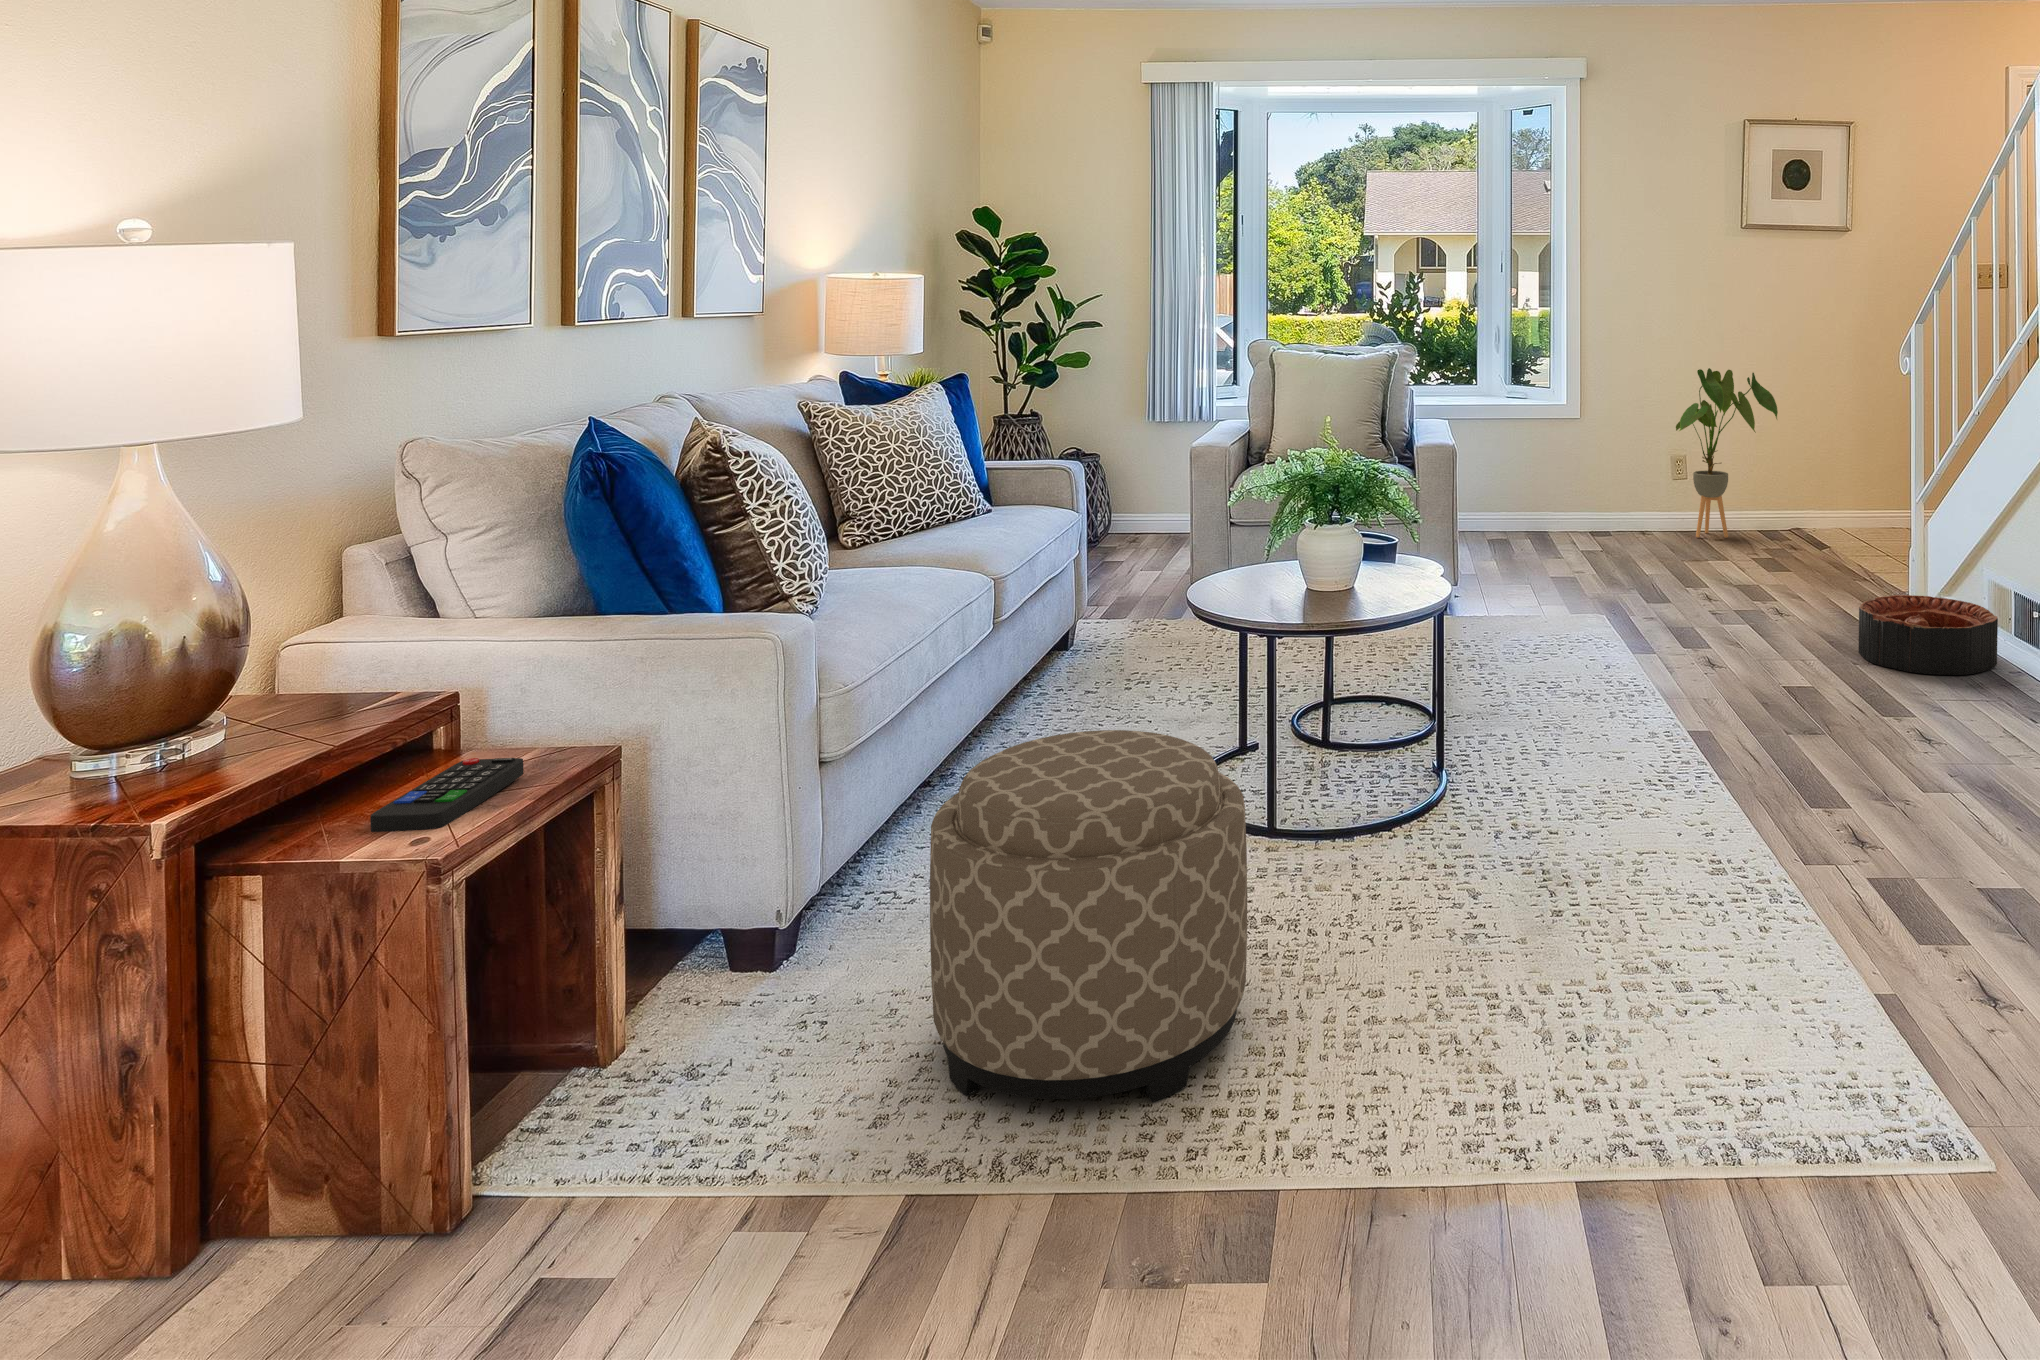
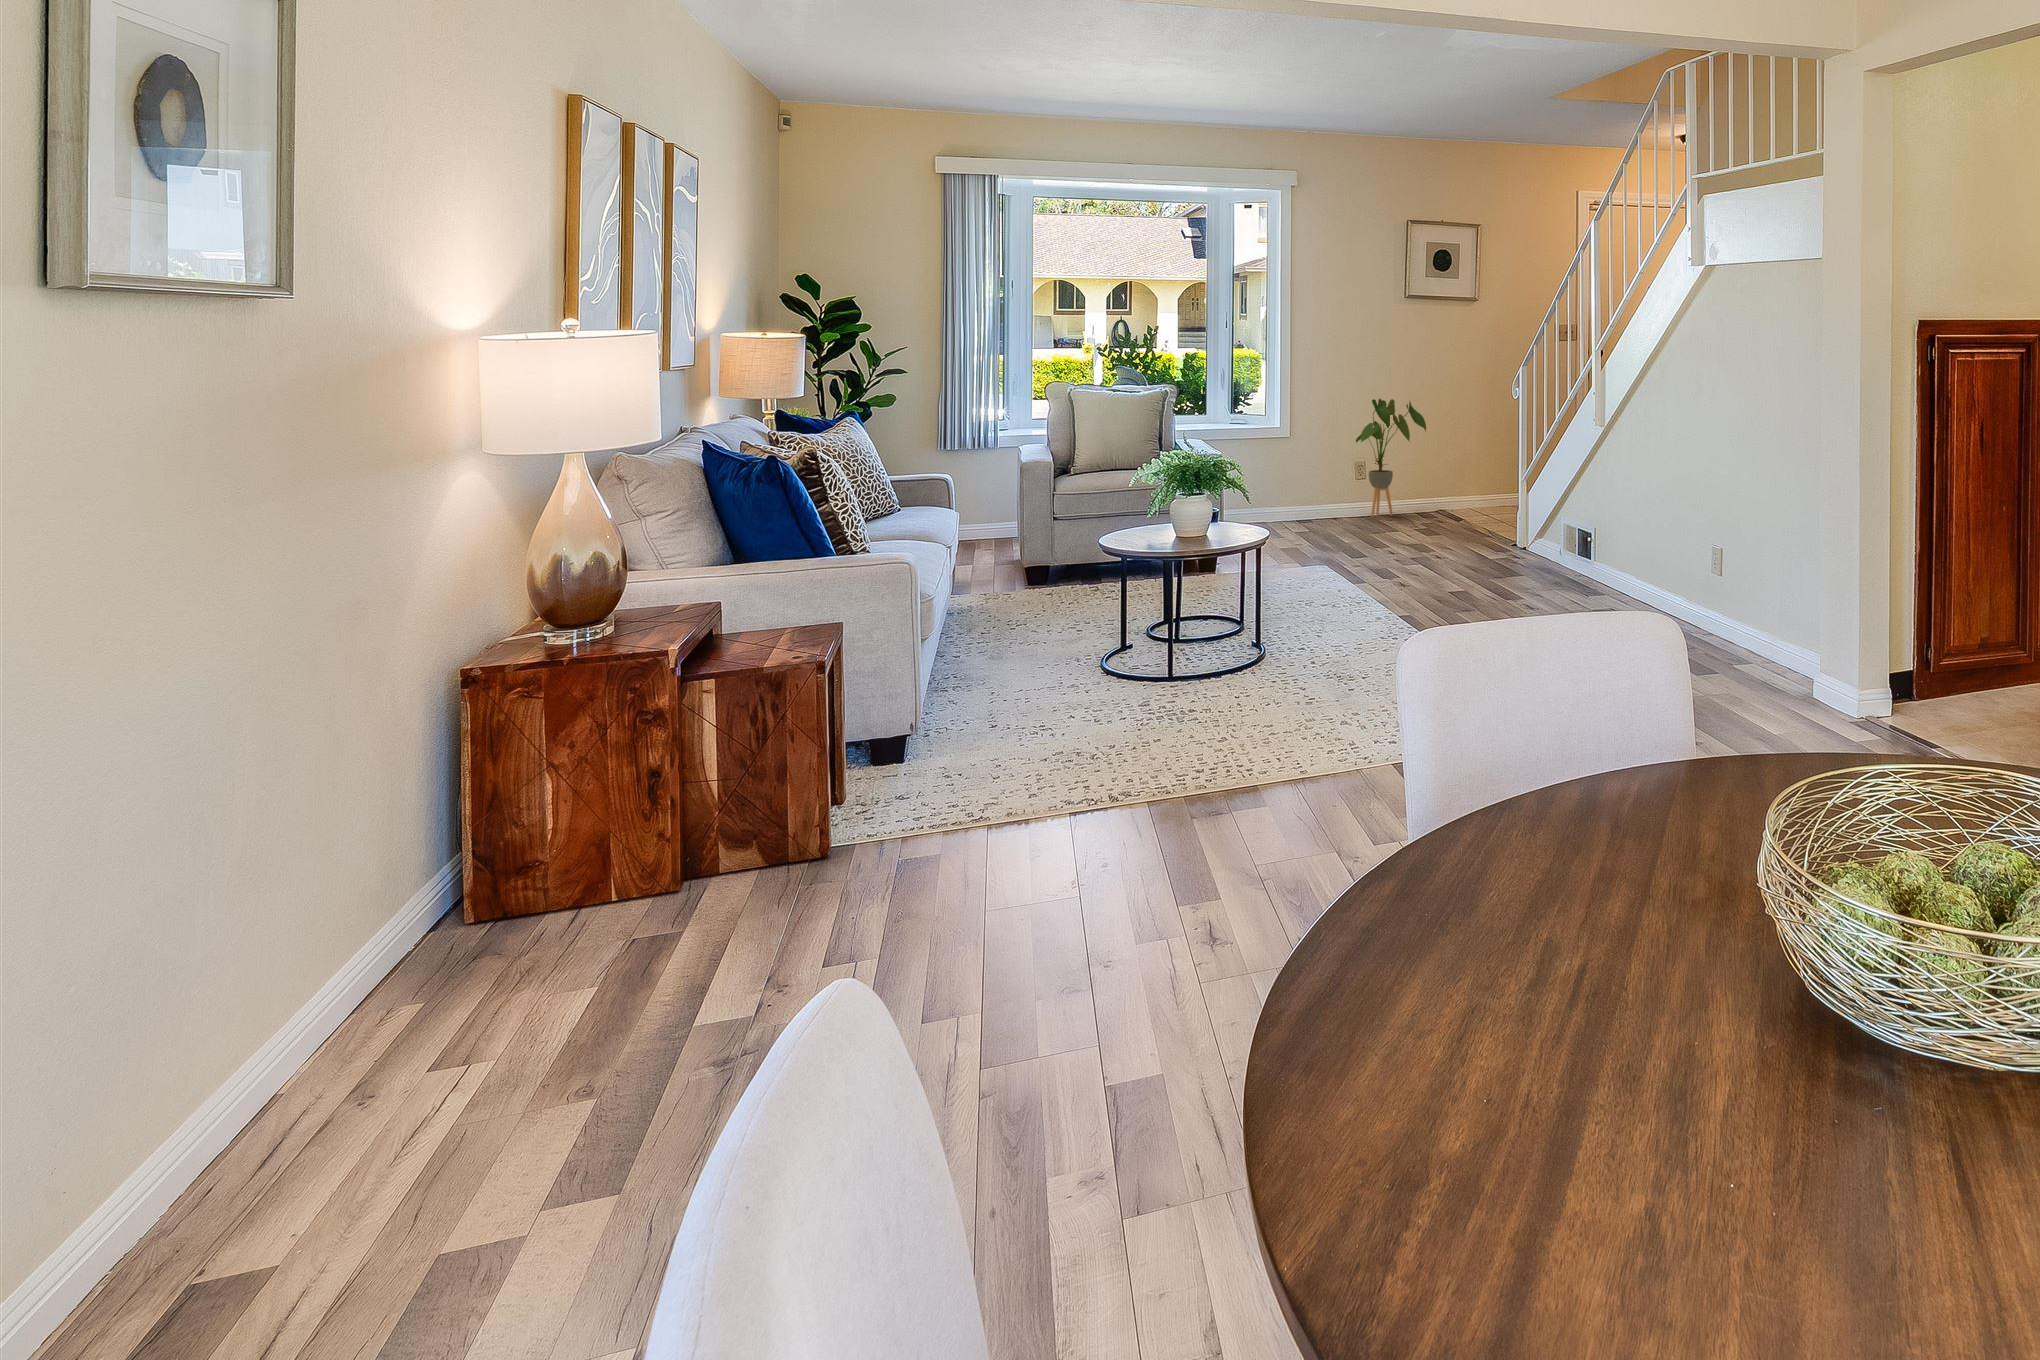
basket: present [1859,595,1998,675] -> none [1489,536,1568,579]
ottoman: present [930,730,1247,1102] -> none [1040,600,1213,785]
remote control: present [370,758,524,832] -> none [752,627,798,660]

